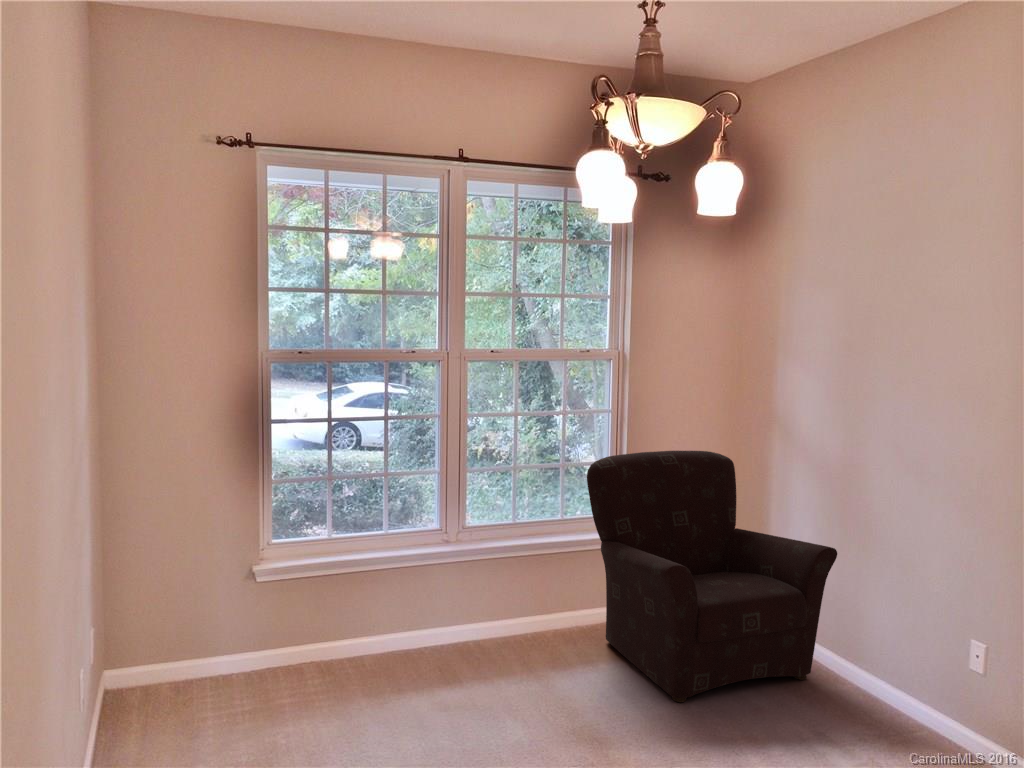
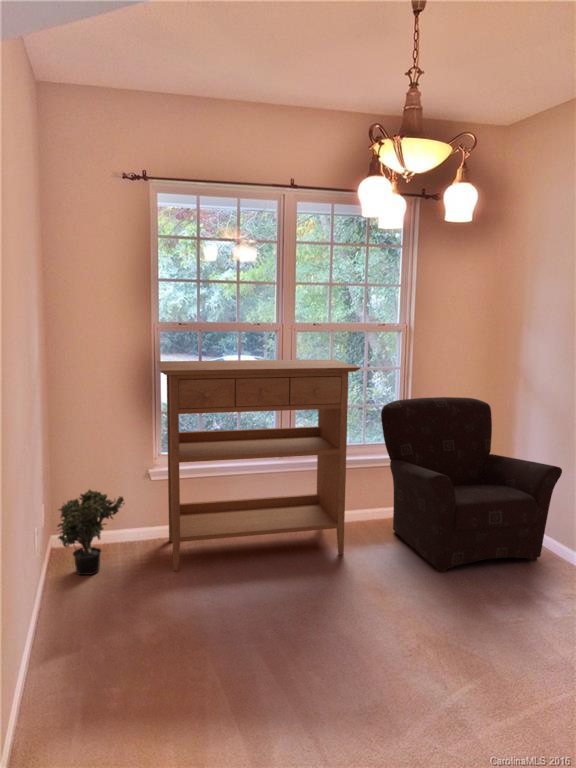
console table: none [267,401,562,720] -> present [157,359,361,571]
potted plant: none [110,602,218,734] -> present [58,490,124,575]

